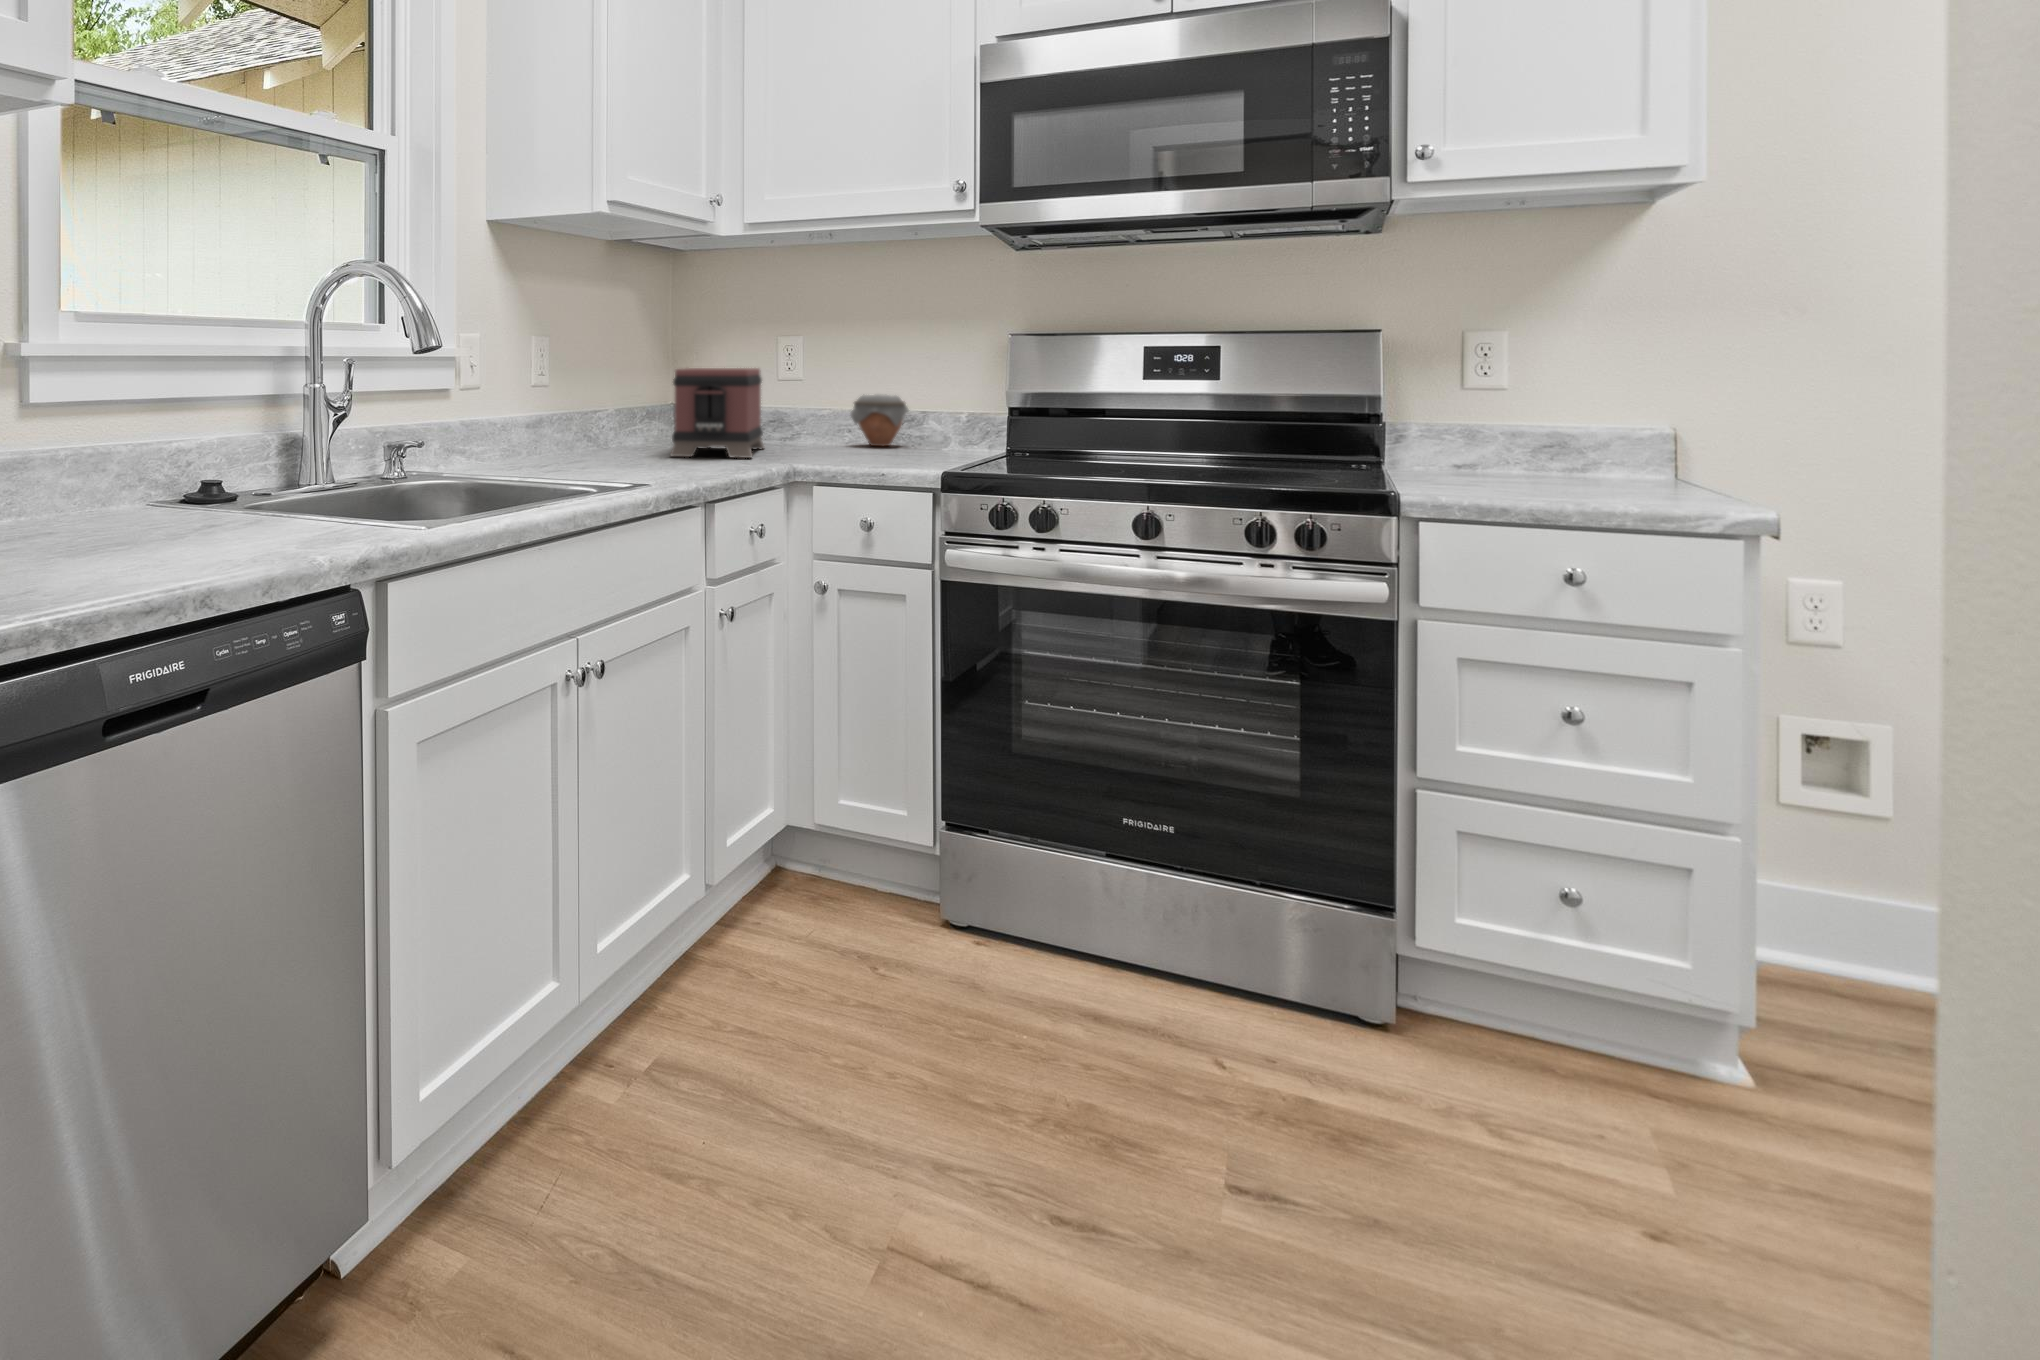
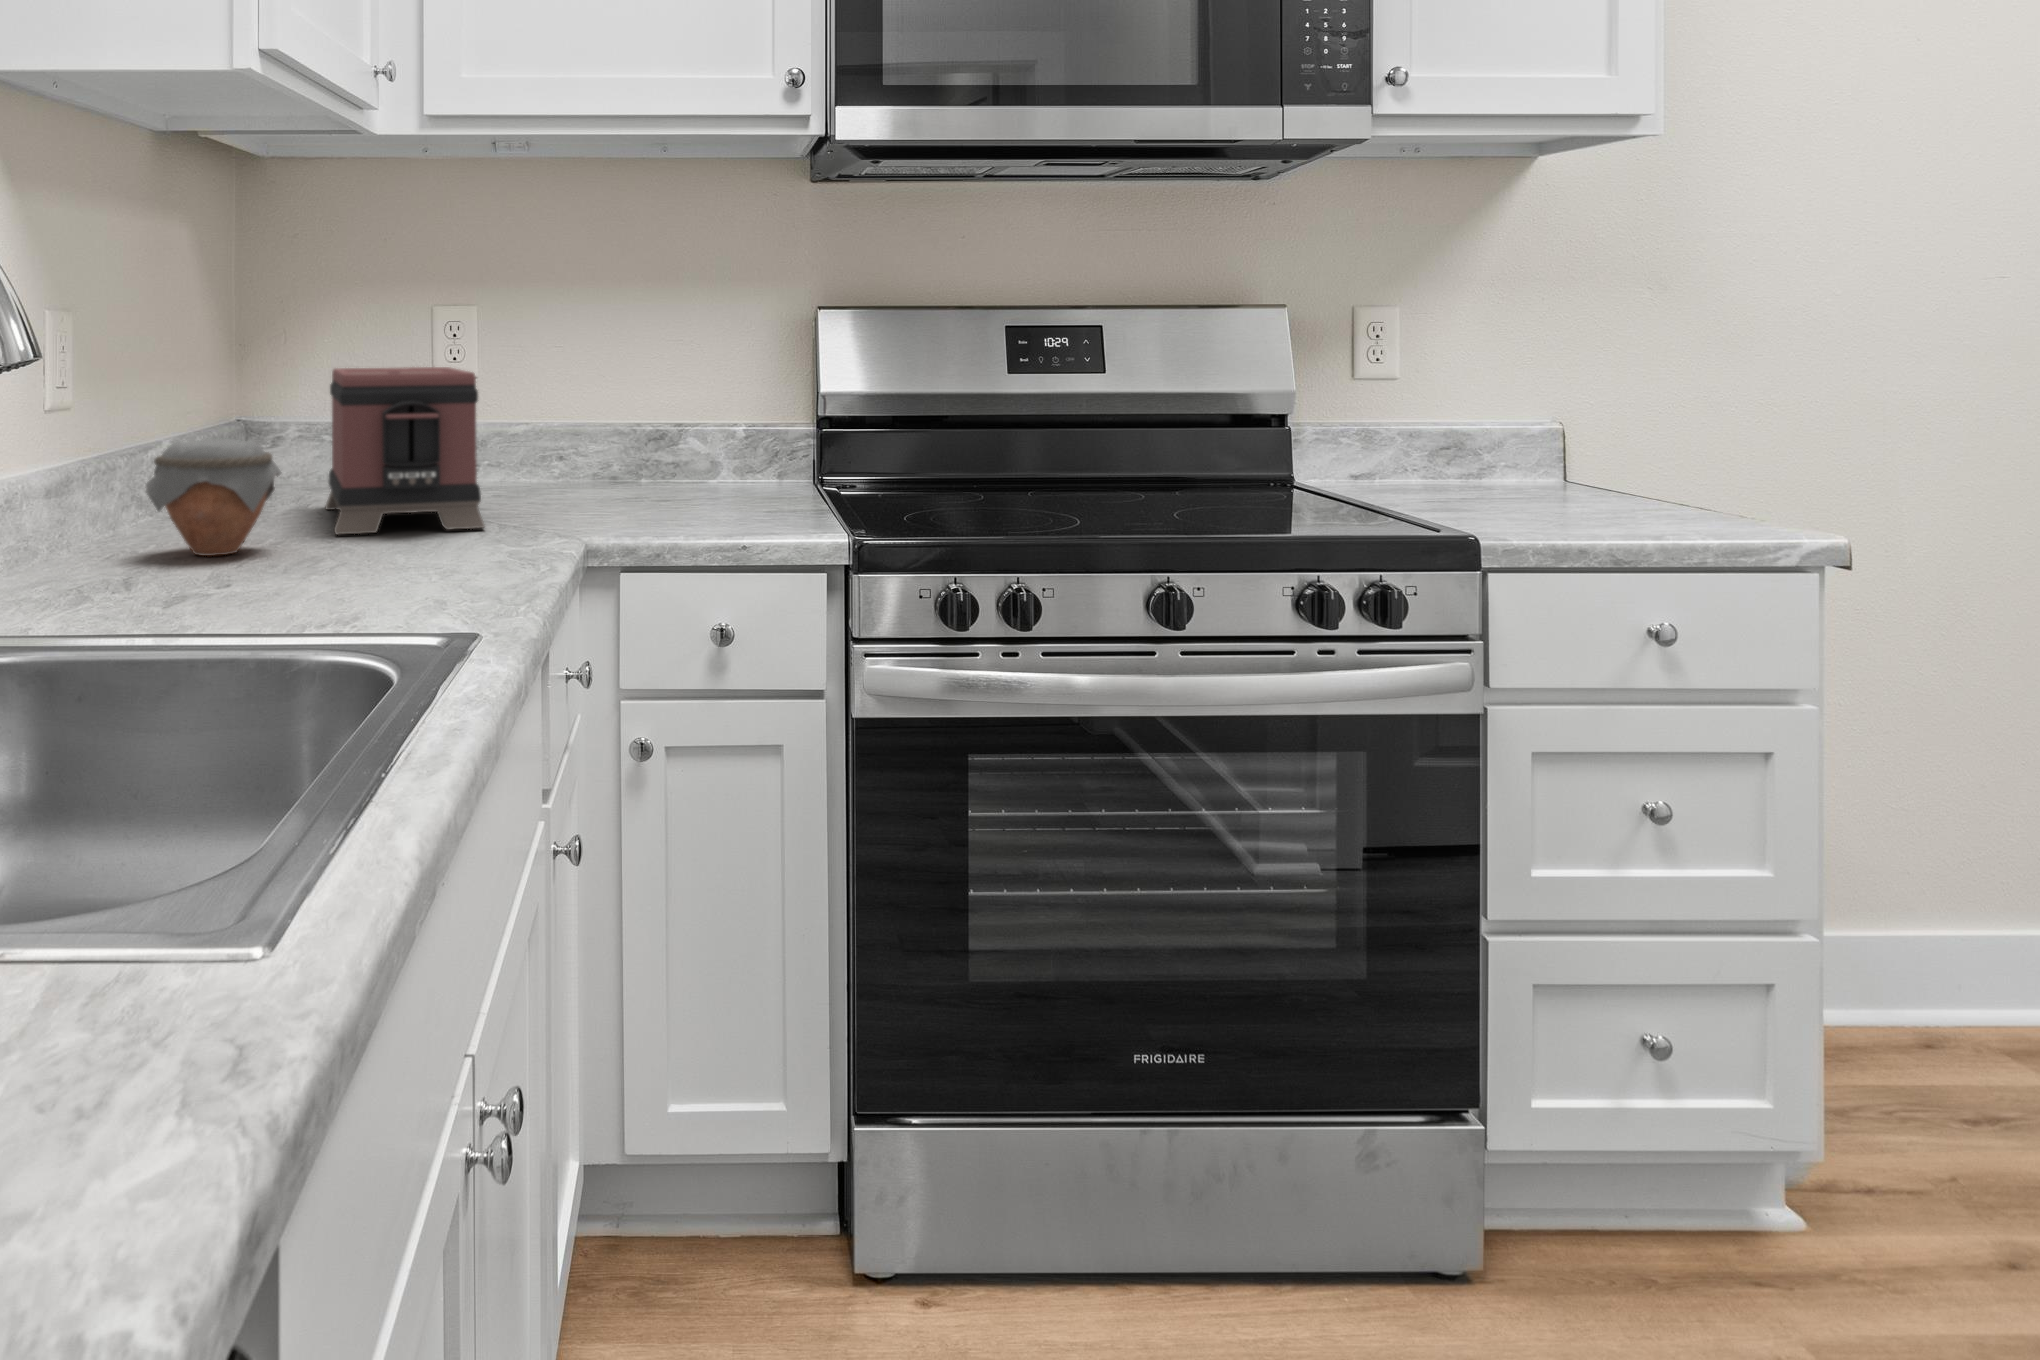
jar: present [851,395,909,446] -> present [145,438,281,556]

